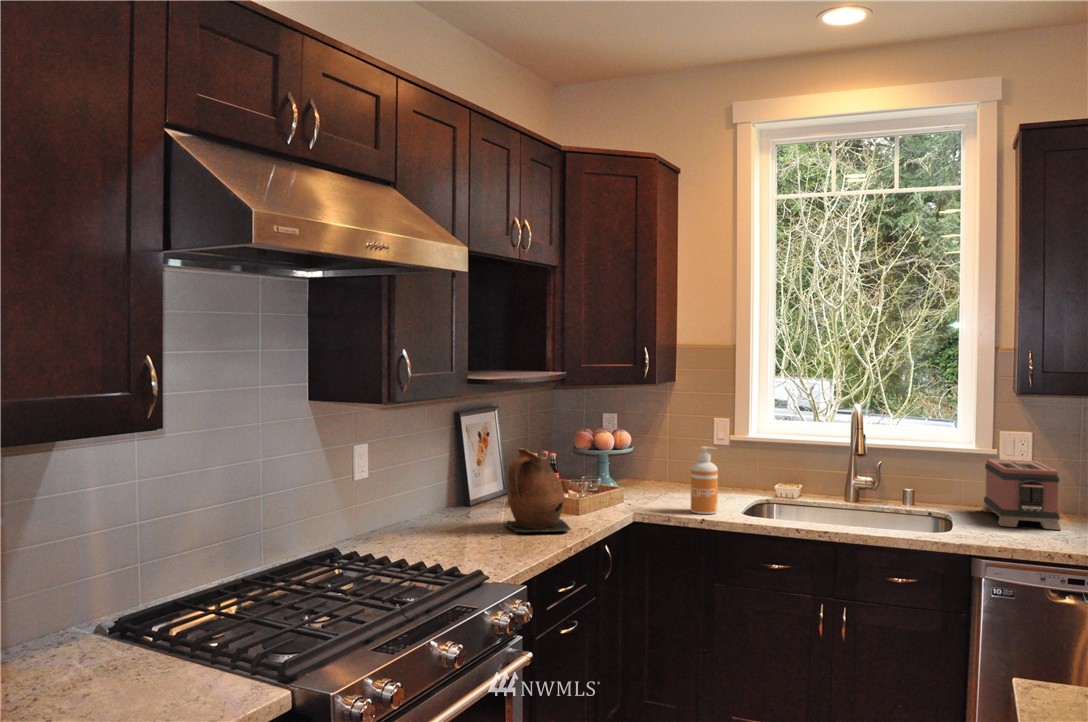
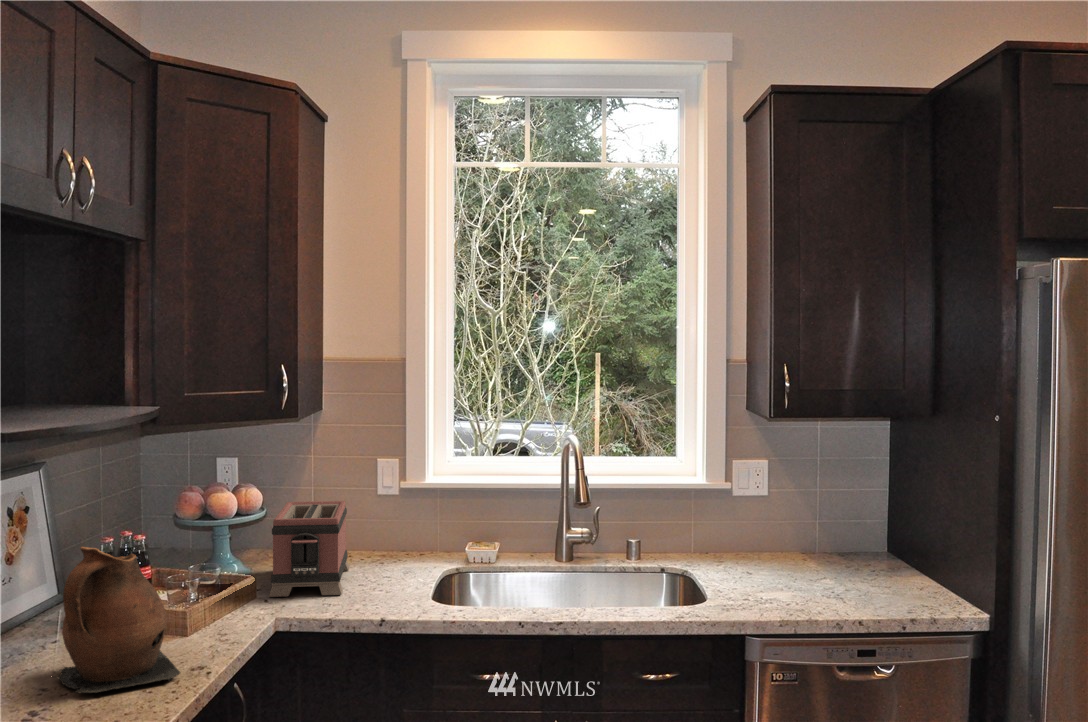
soap dispenser: present [691,446,718,514] -> none [361,508,399,609]
toaster: present [982,459,1061,530] -> present [269,501,349,597]

